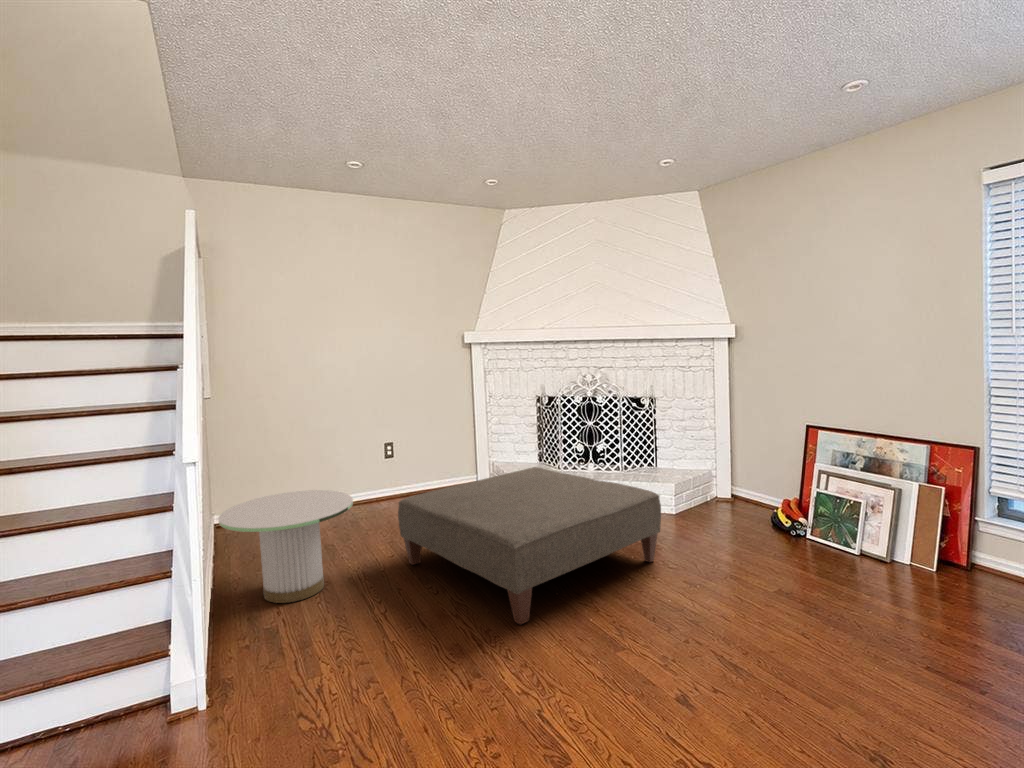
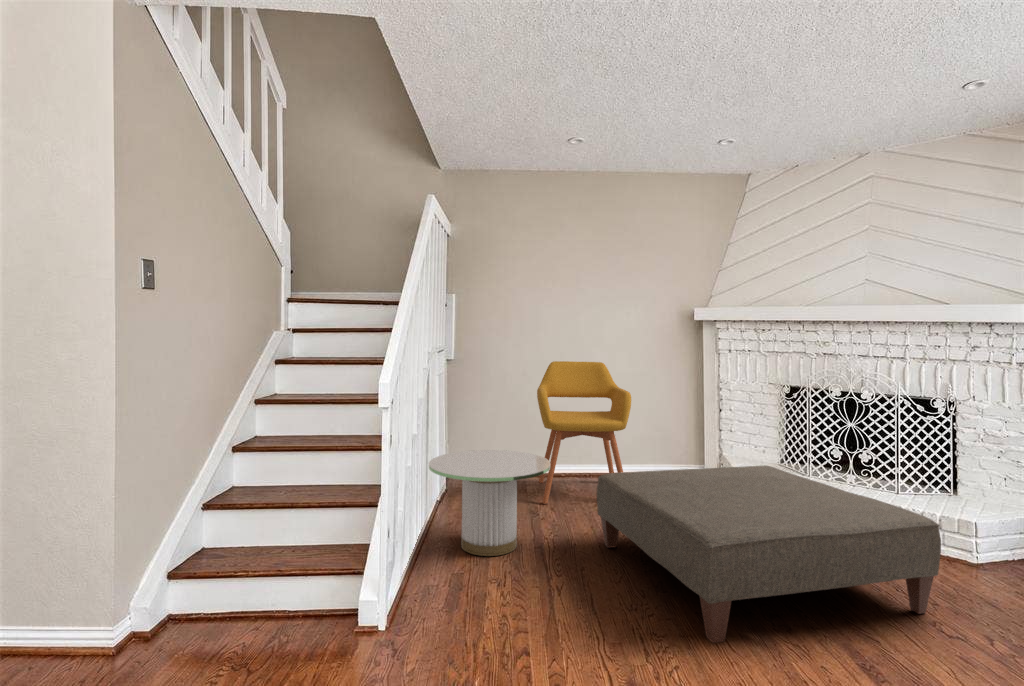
armchair: none [318,389,421,535] -> present [537,361,631,504]

